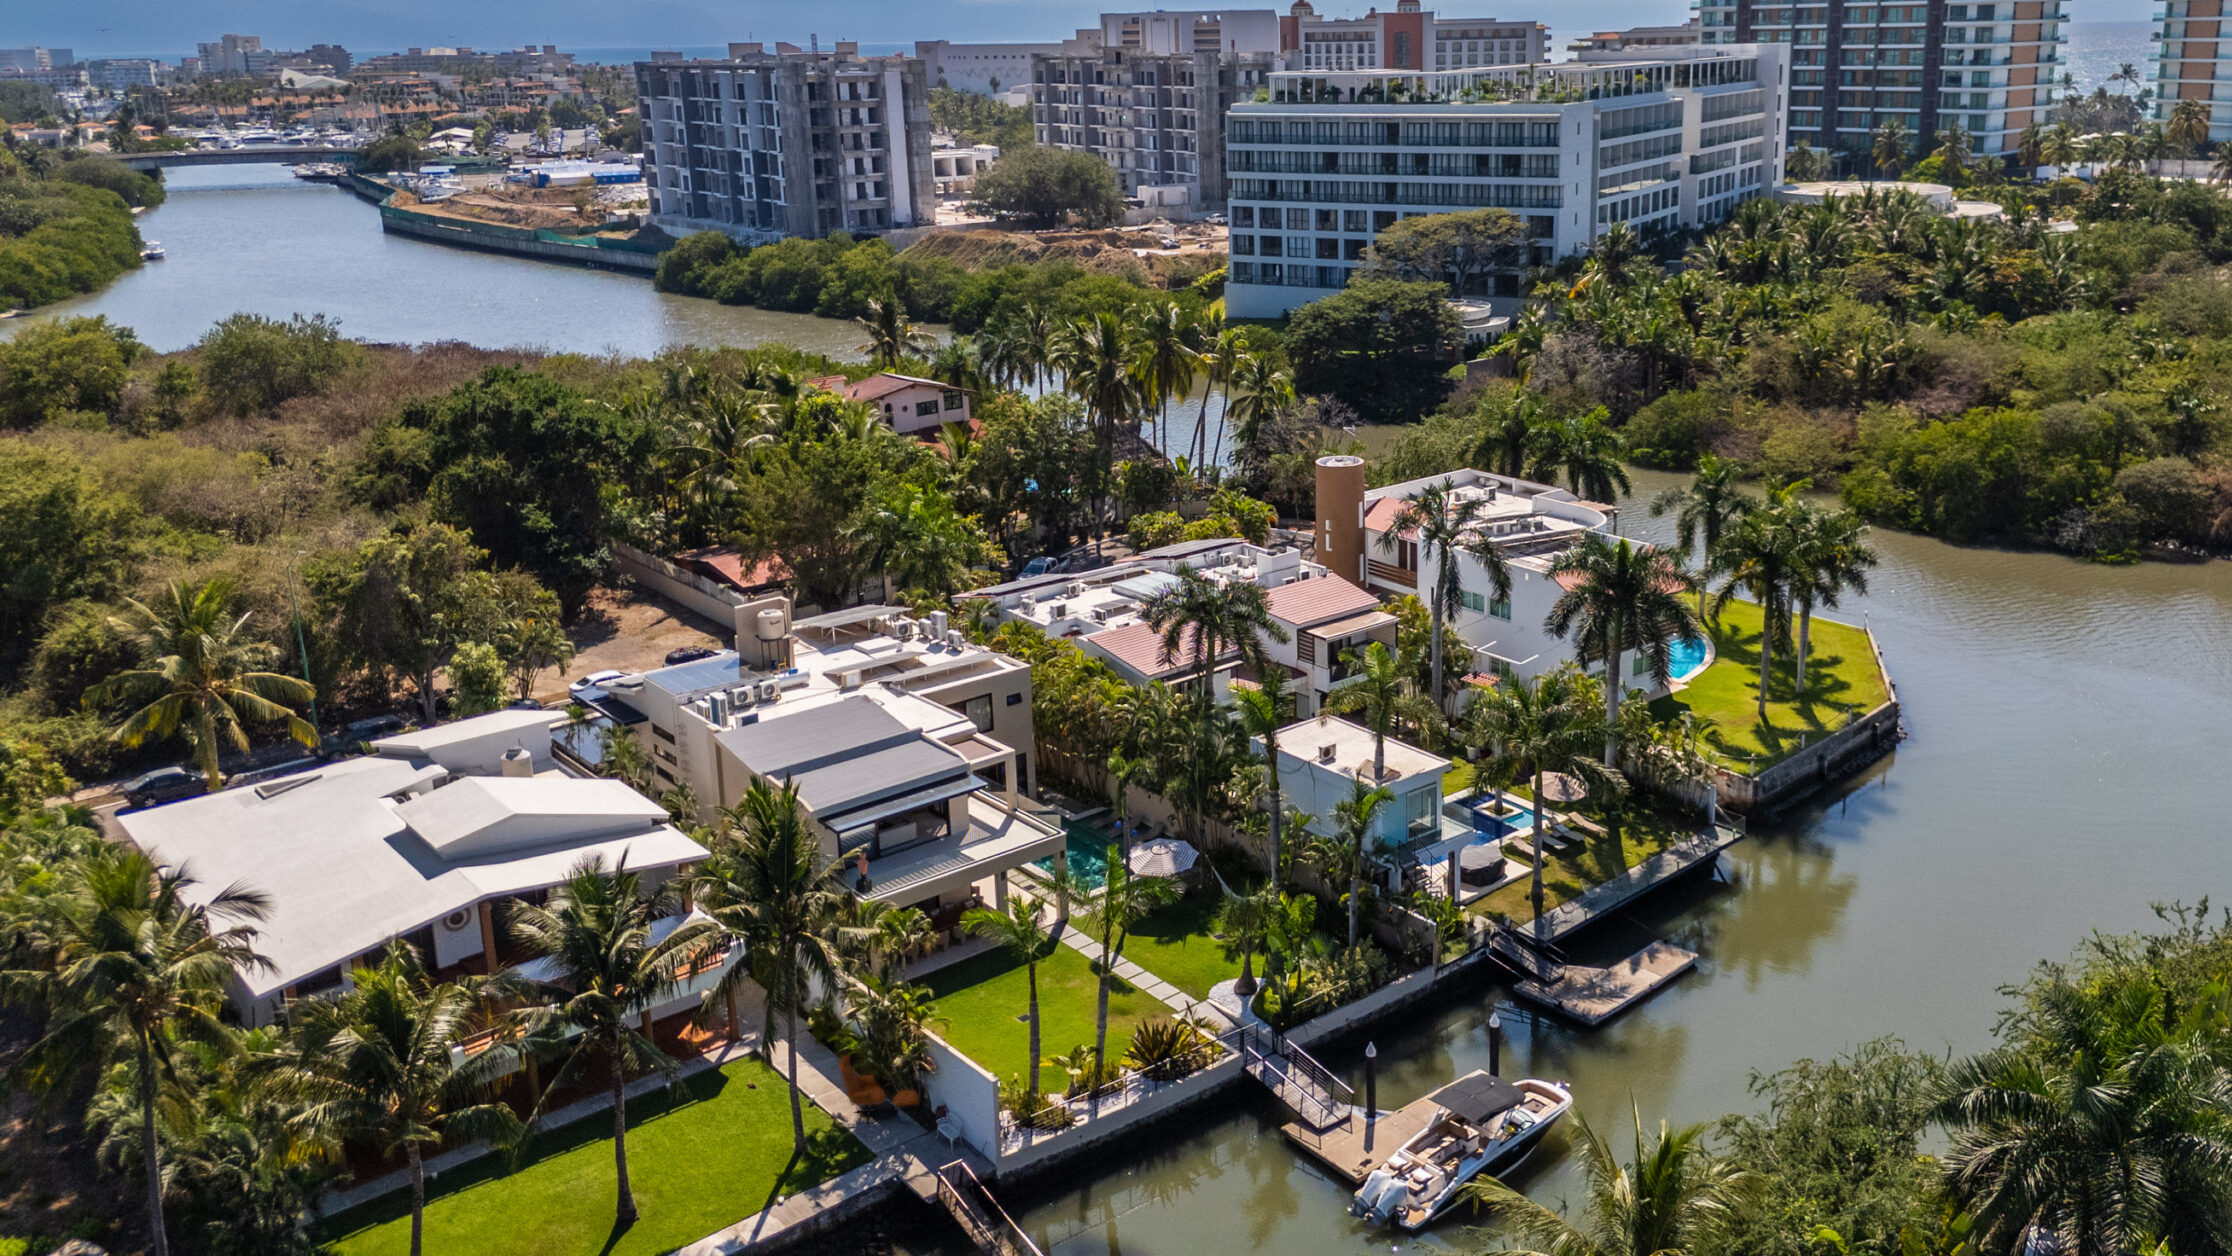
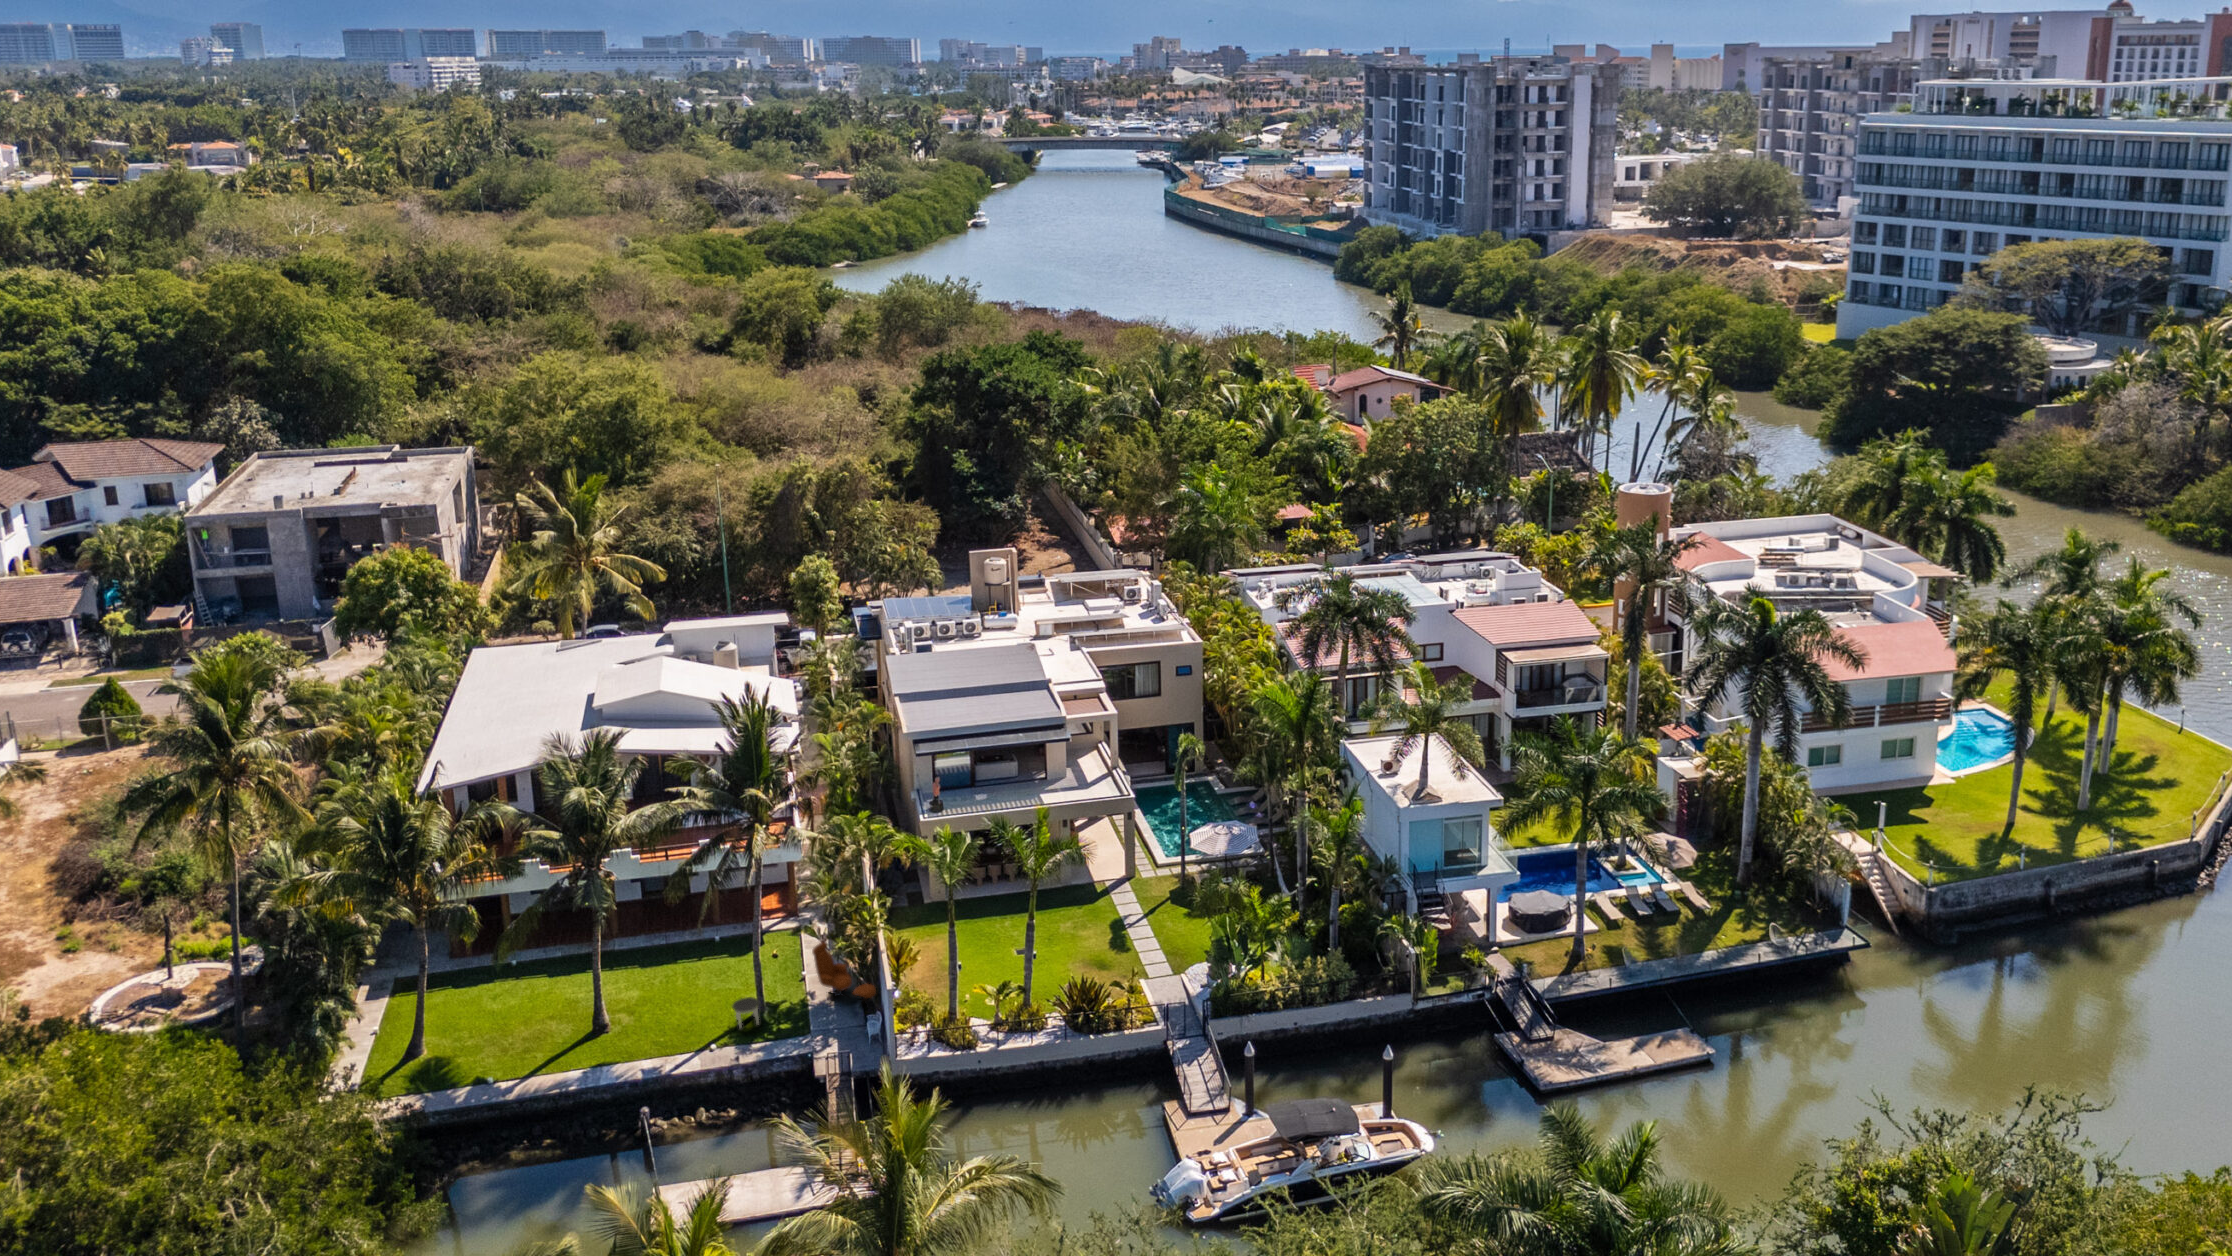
round table: none [775,1138,809,1178] -> present [732,997,760,1028]

